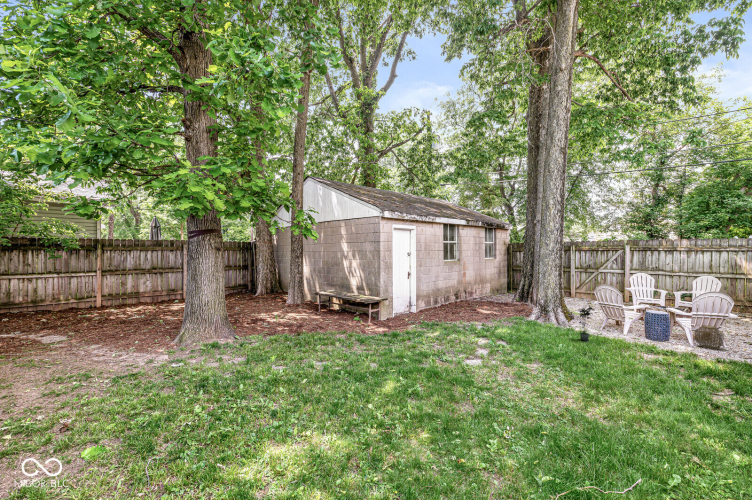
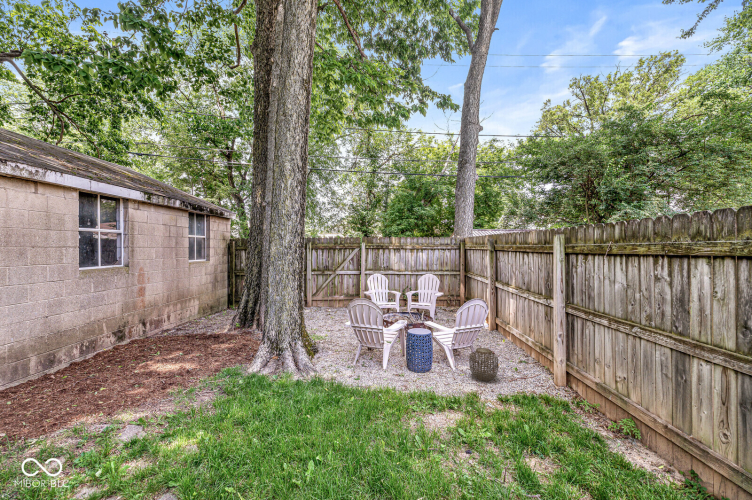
potted plant: present [579,305,594,341] -> none [342,365,376,450]

